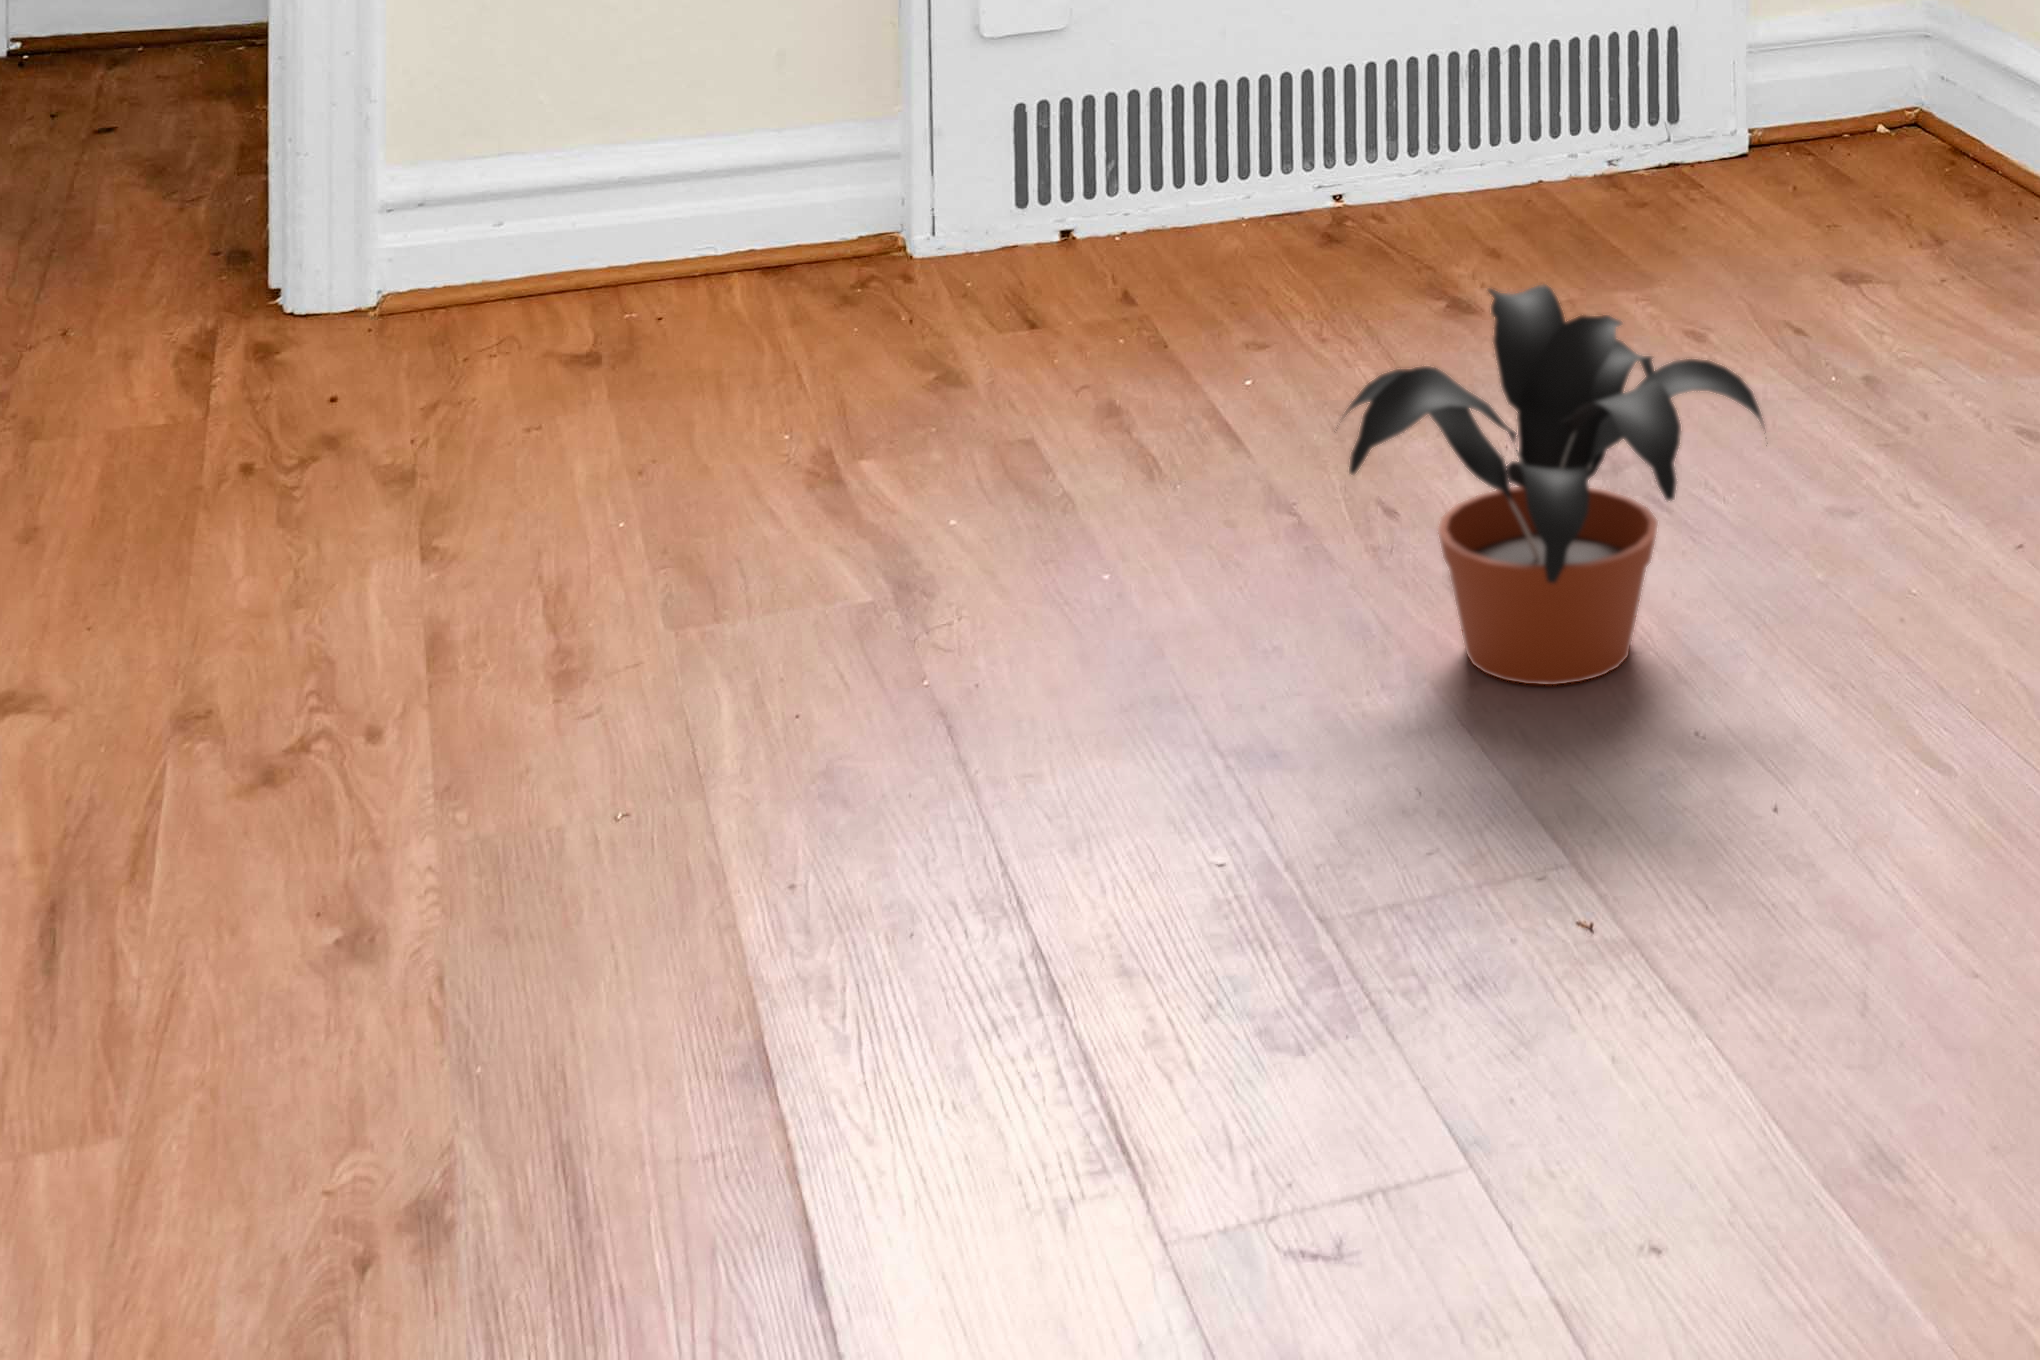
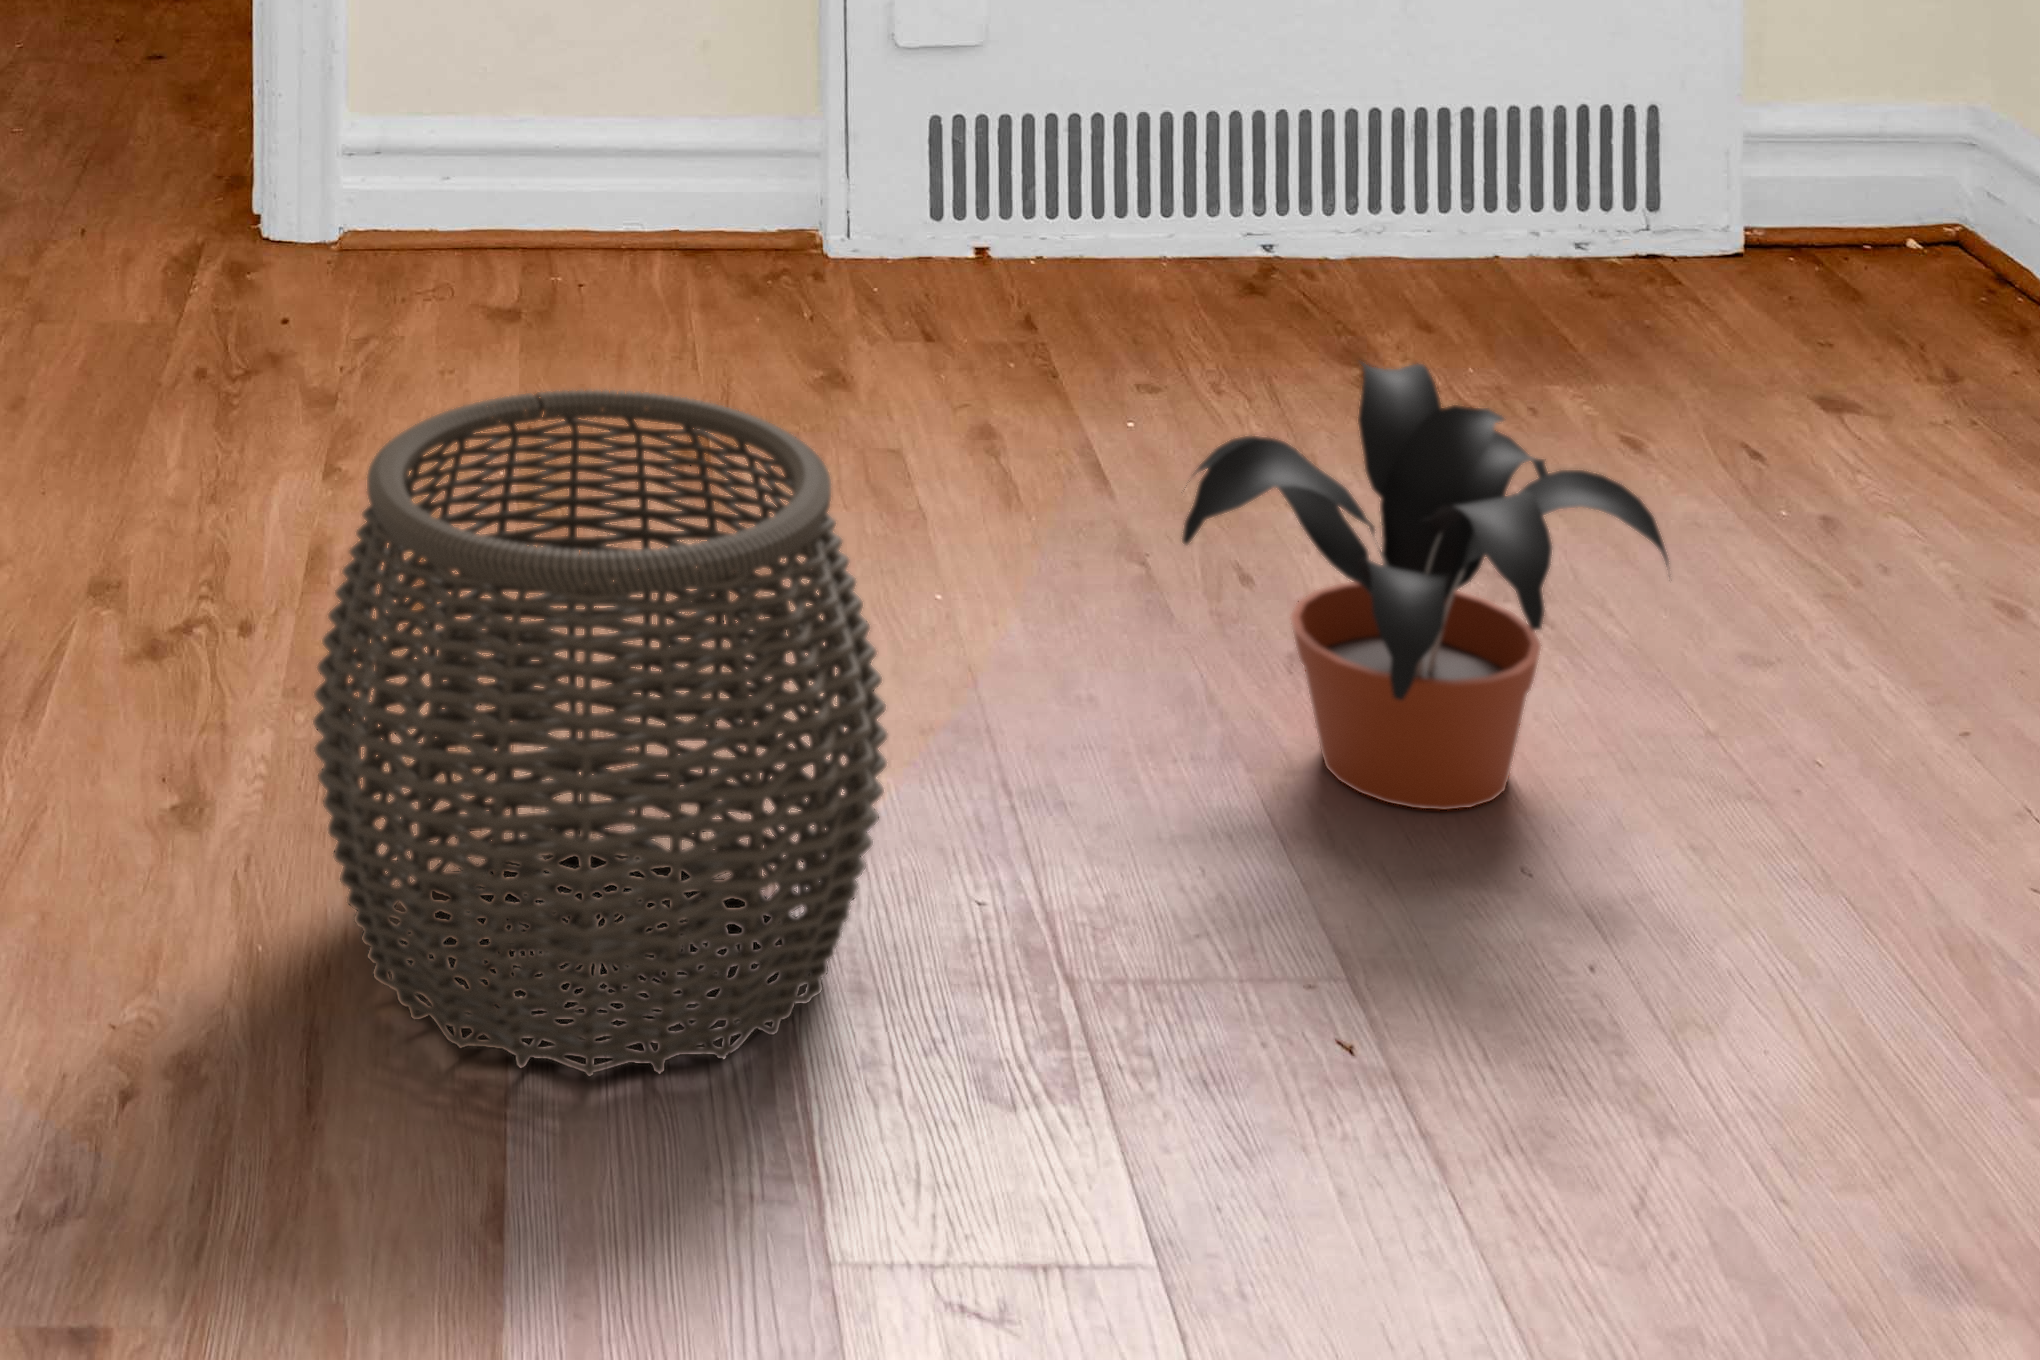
woven basket: none [518,396,1106,1070] -> present [313,389,887,1076]

